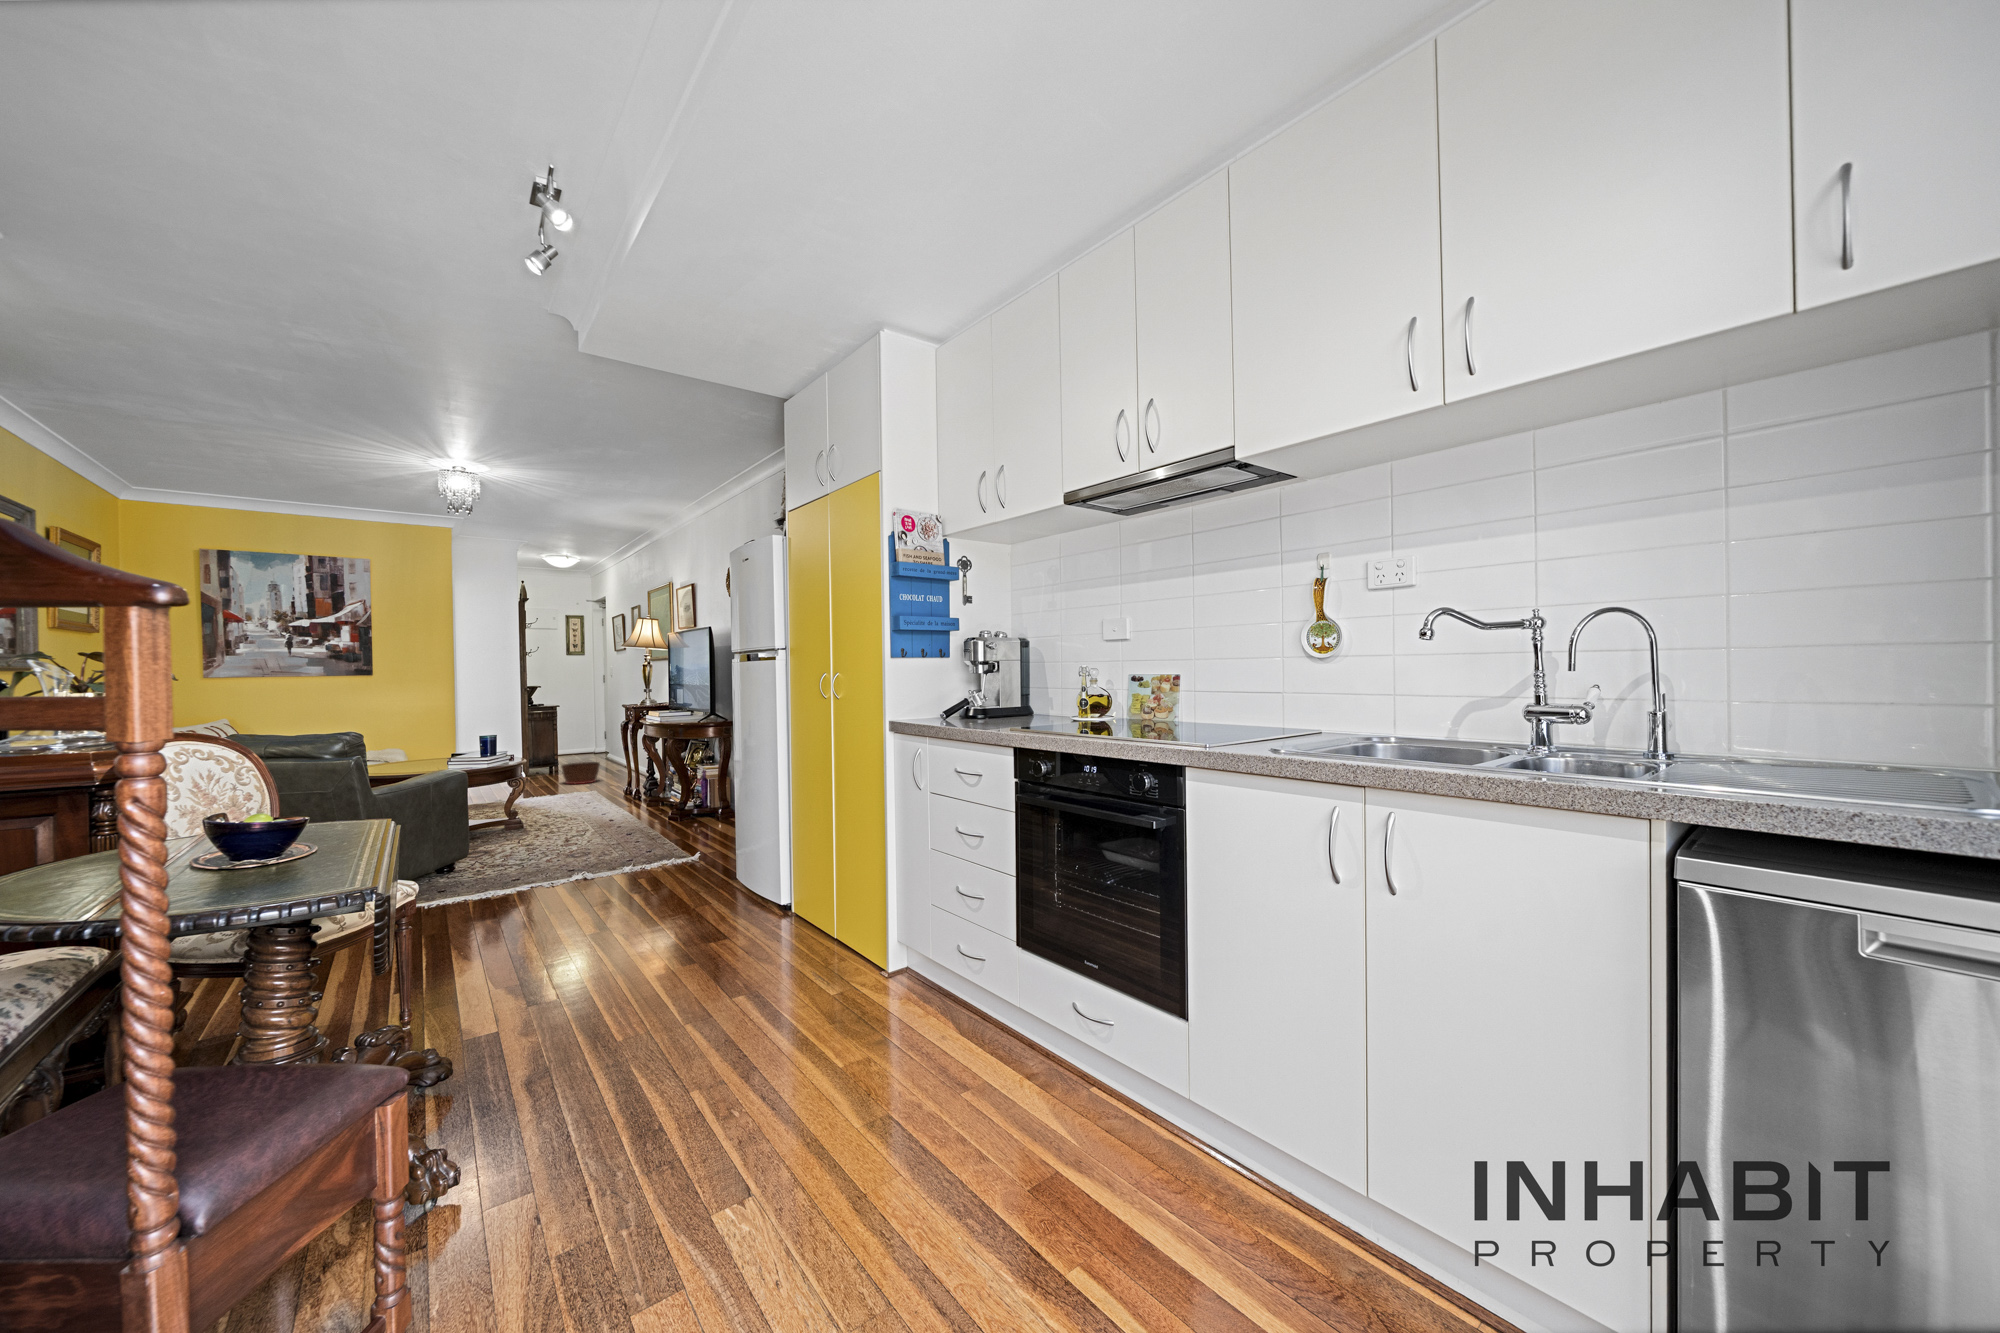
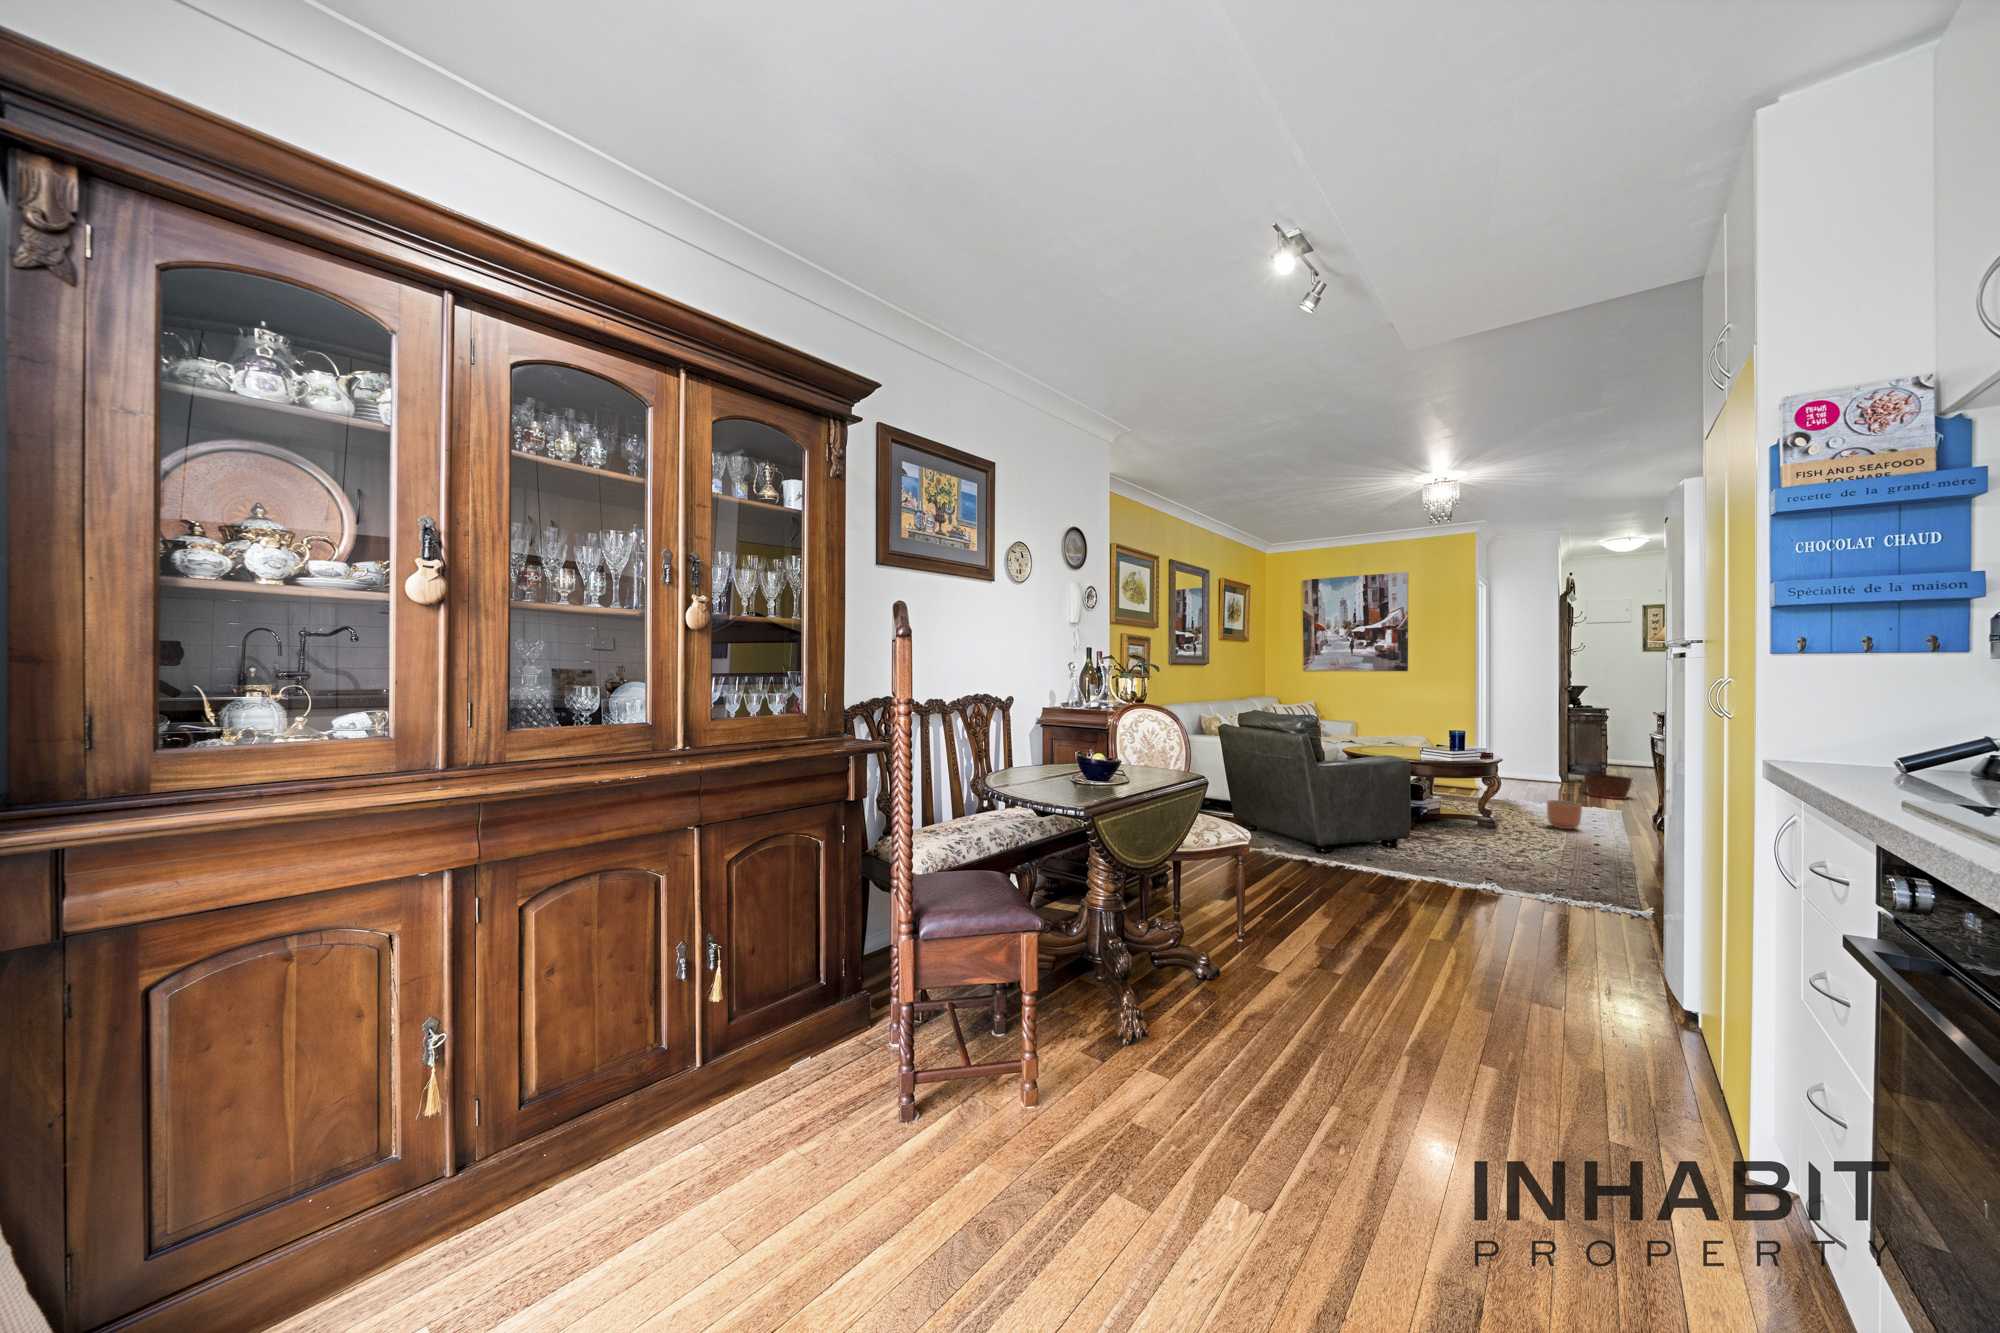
planter: none [566,789,595,816] -> present [1547,800,1582,830]

